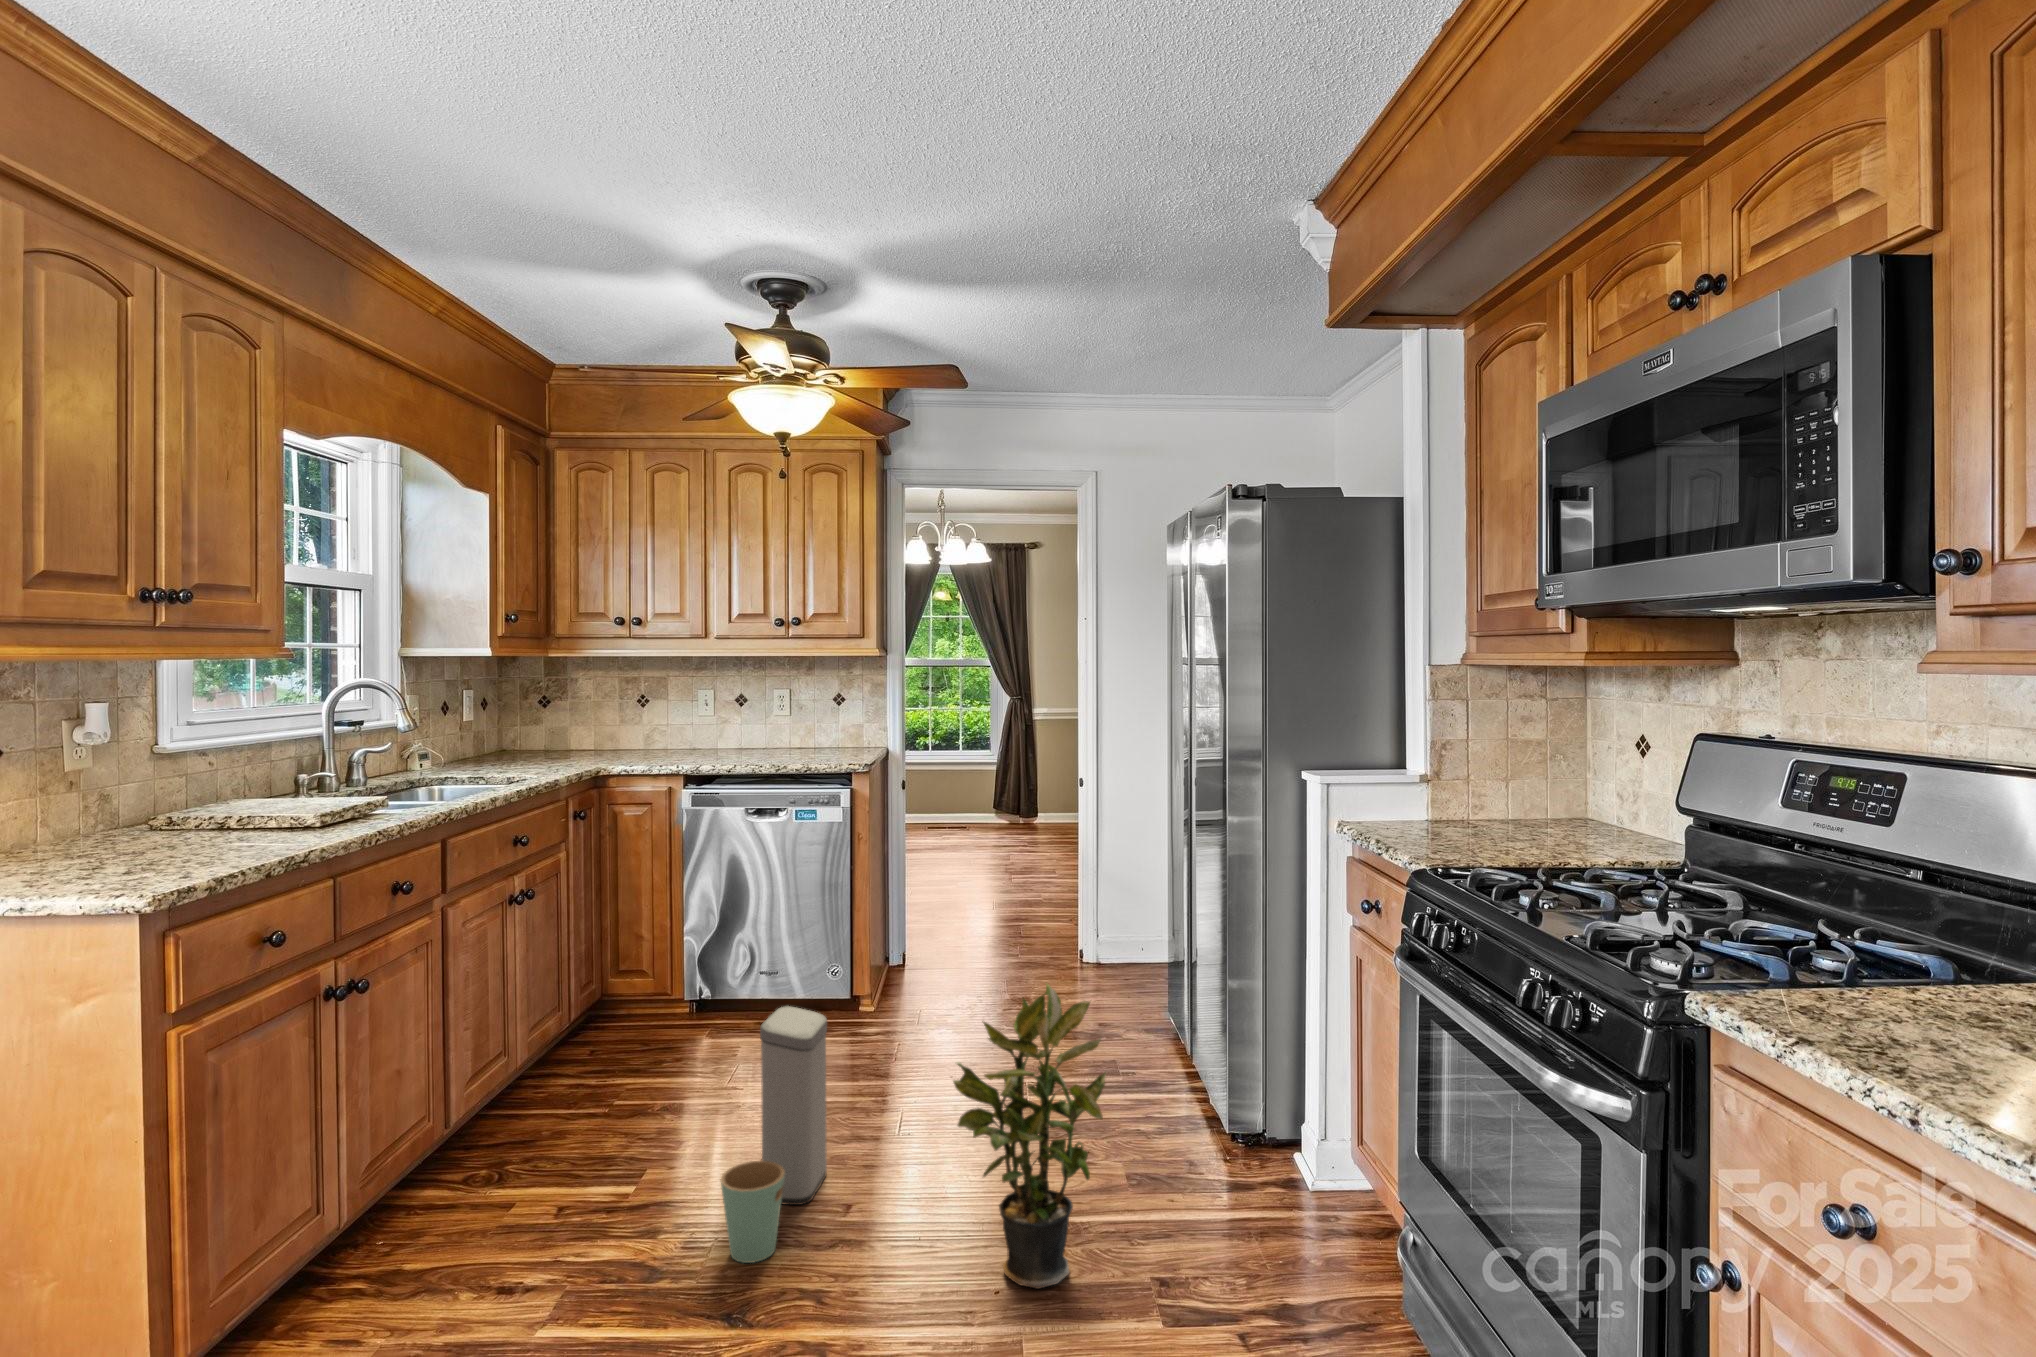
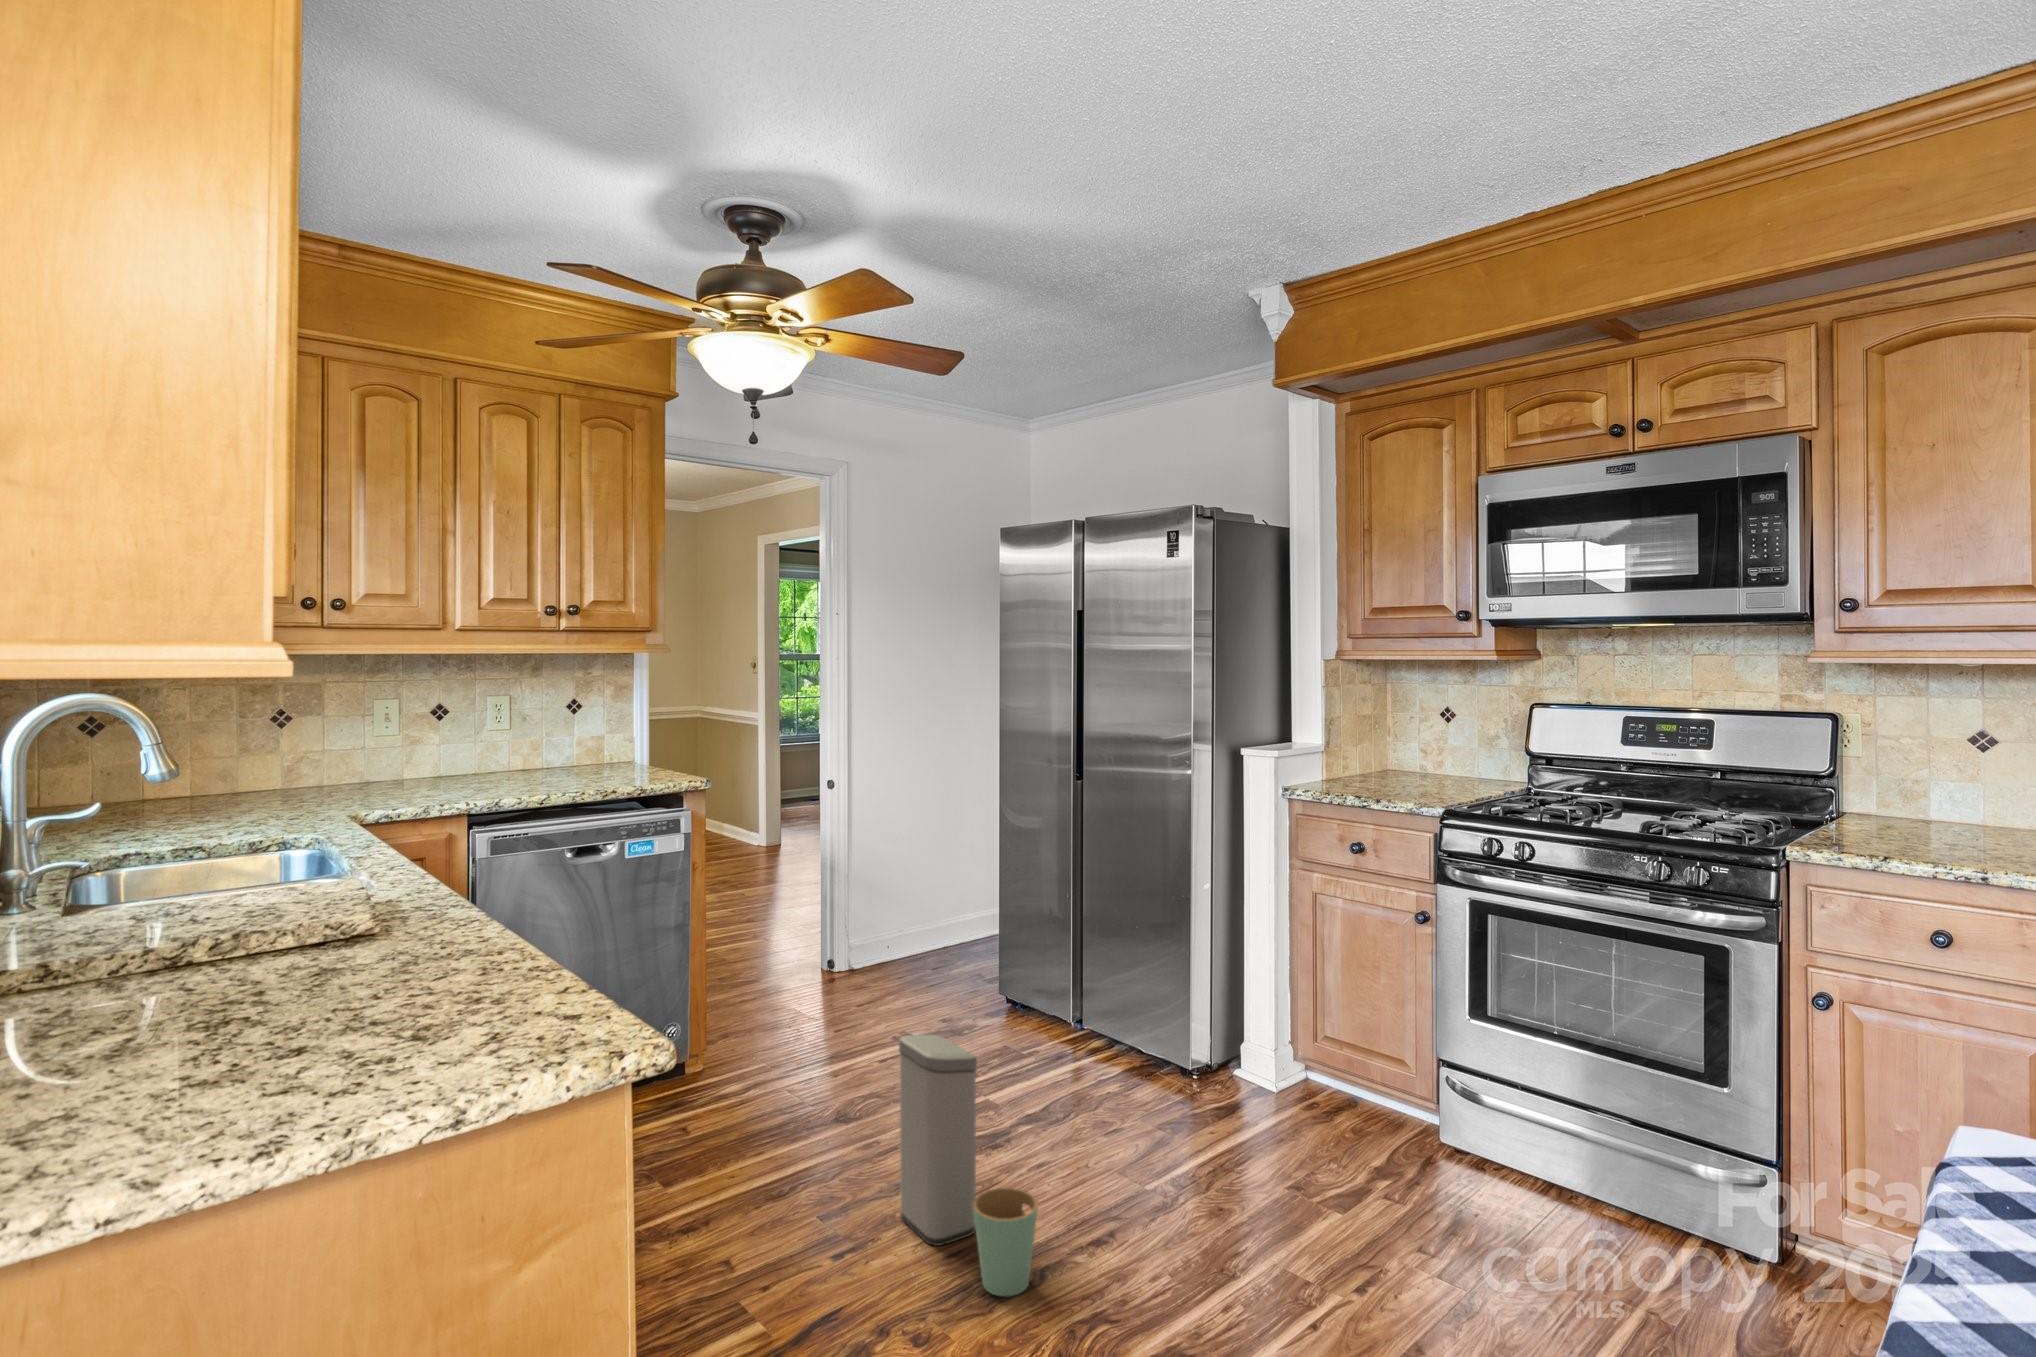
potted plant: present [953,984,1105,1289] -> none [1157,946,1285,1214]

